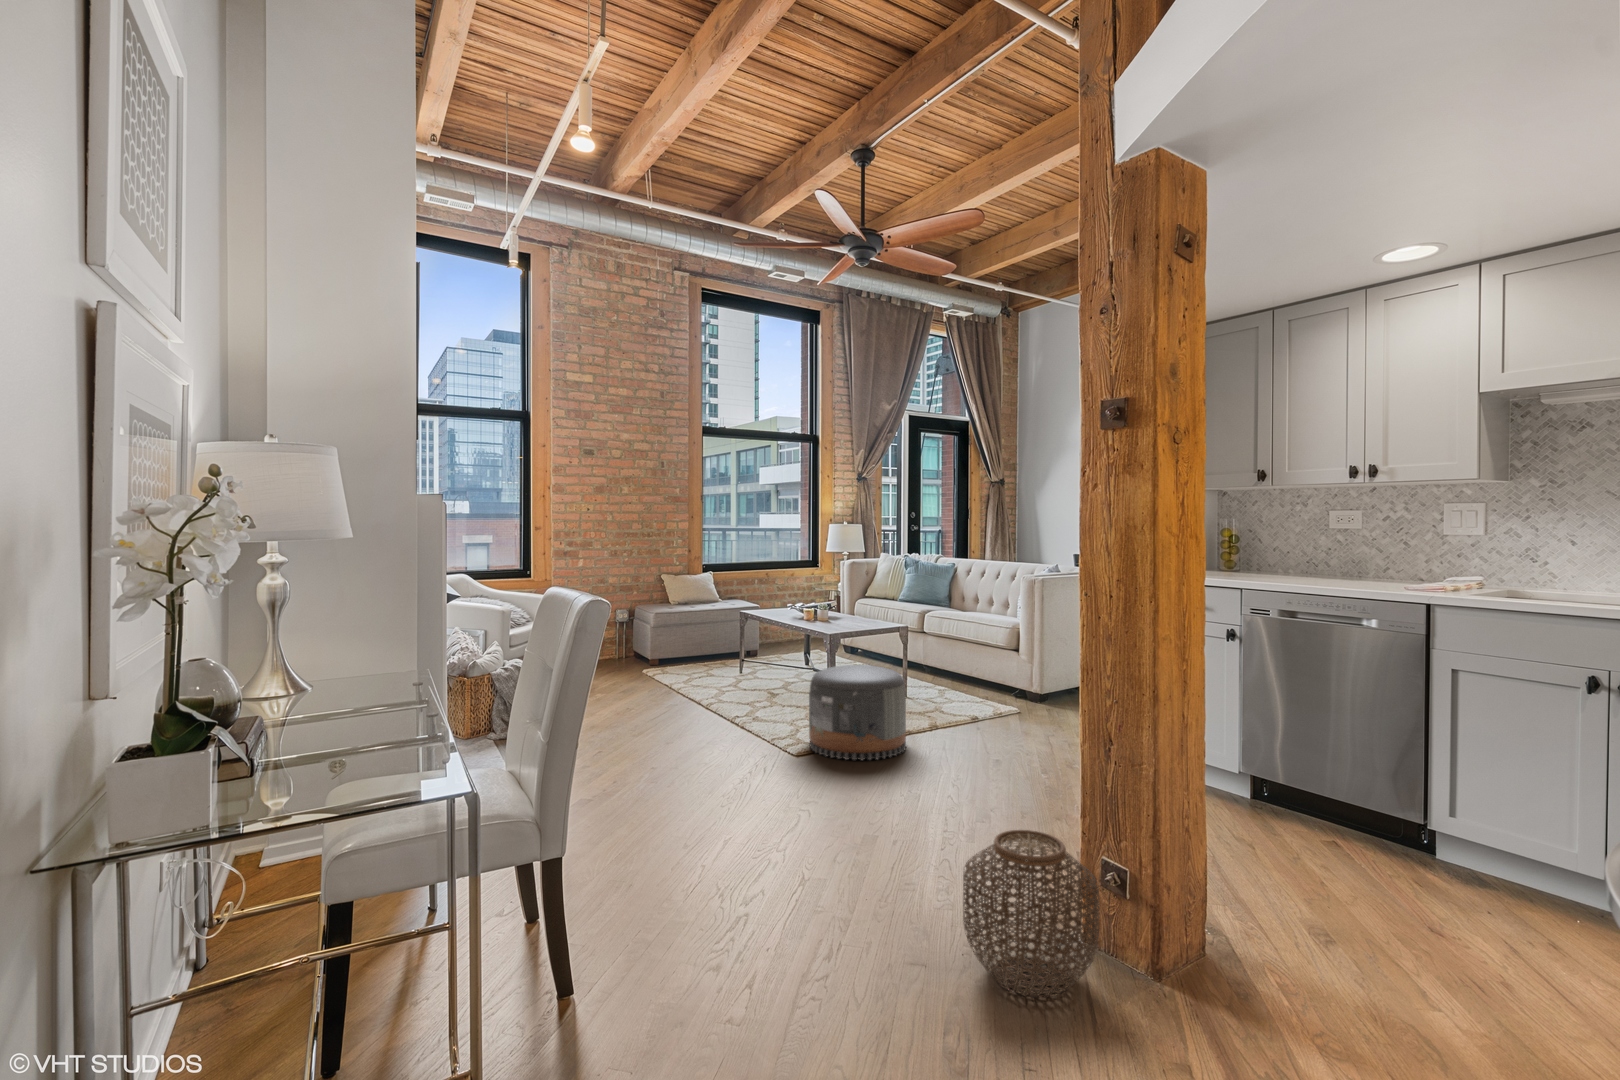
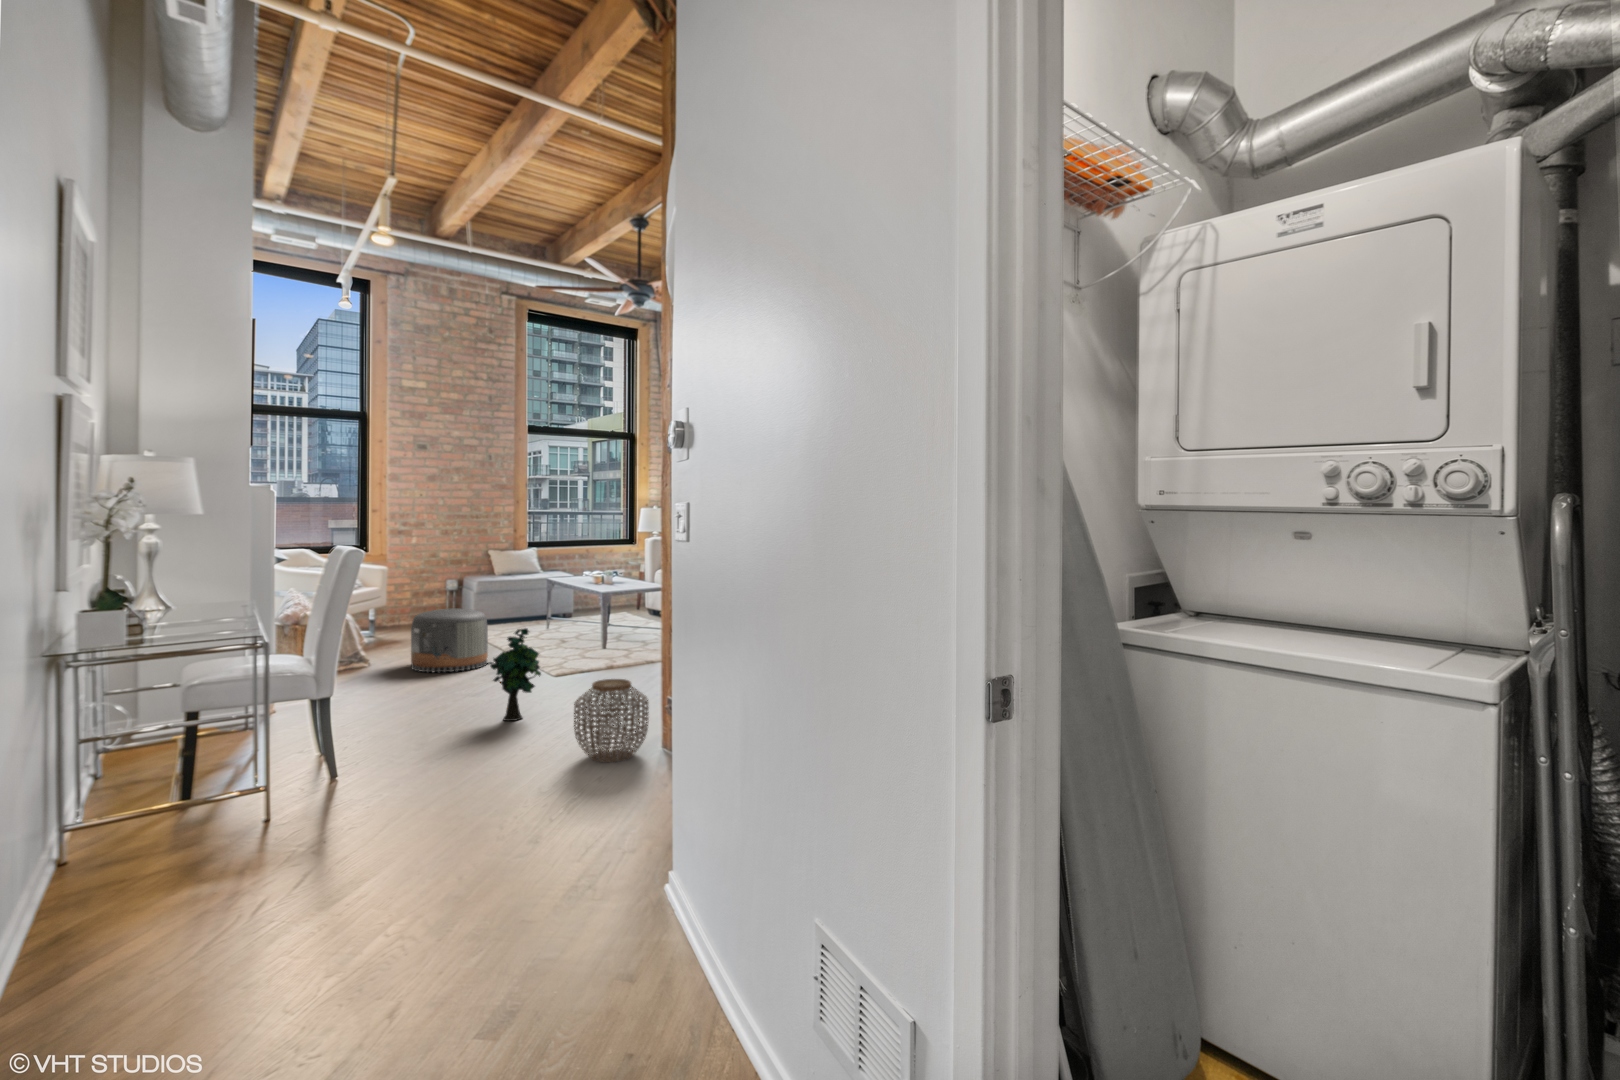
pouf: present [809,665,906,760] -> present [411,609,488,672]
decorative plant: none [752,714,838,862] -> present [484,628,541,721]

